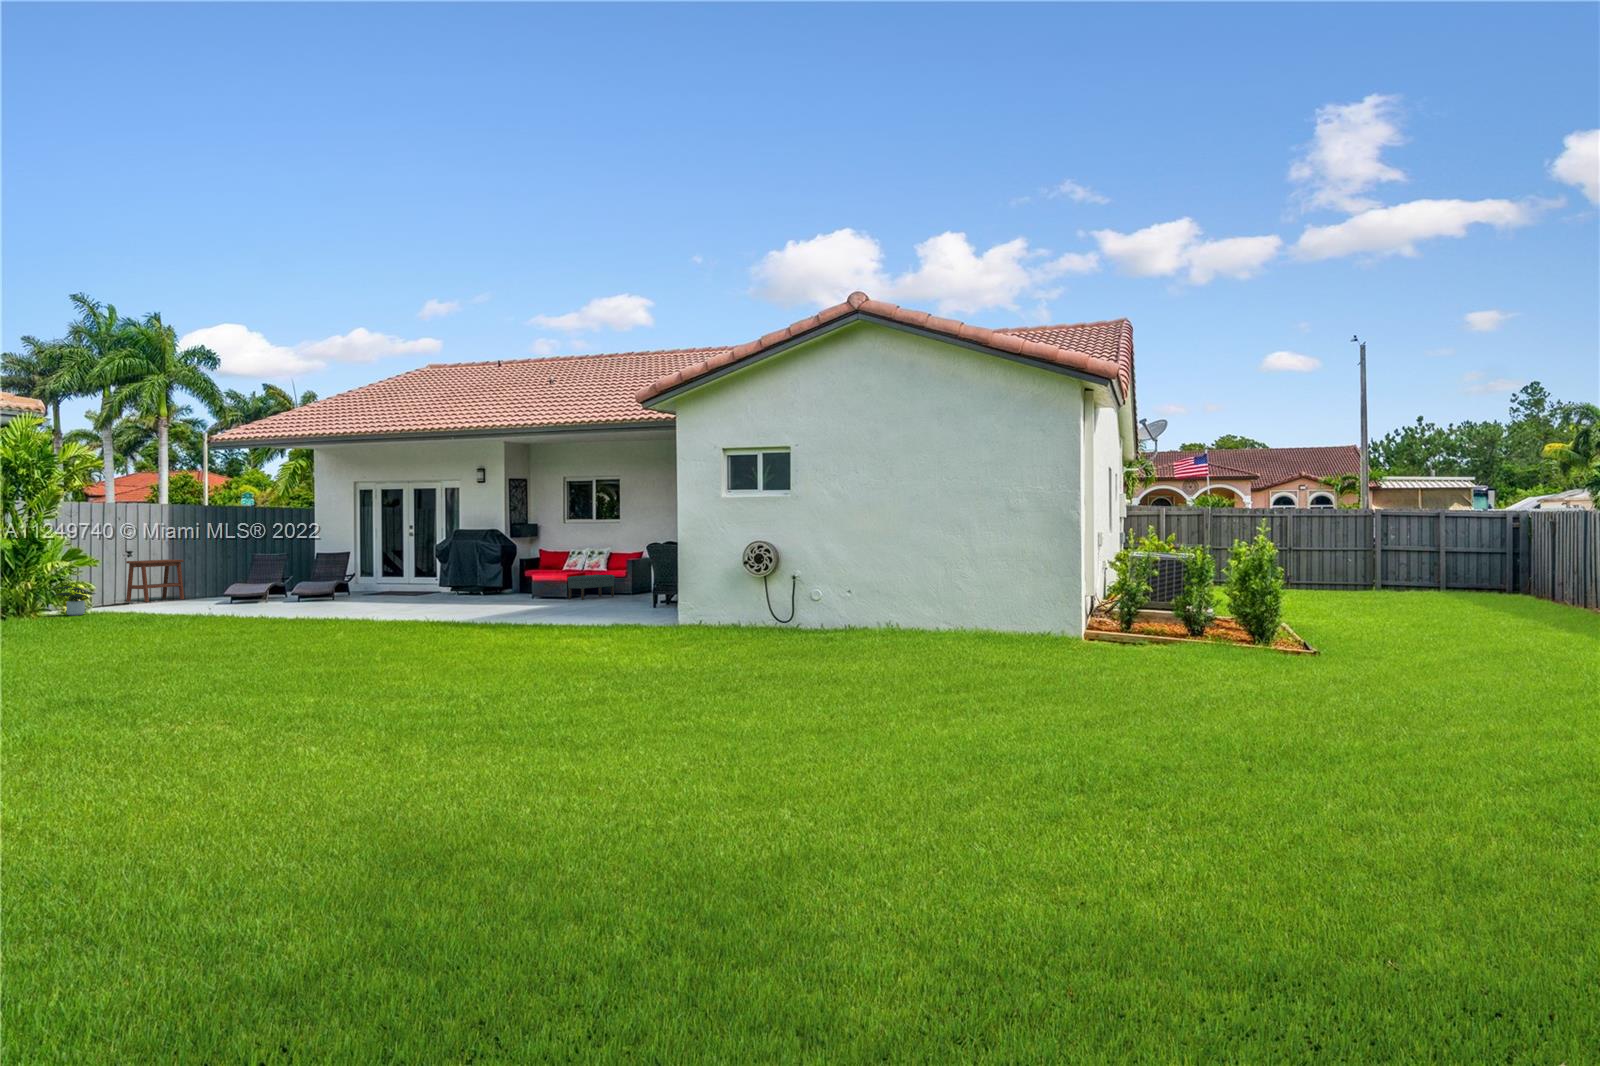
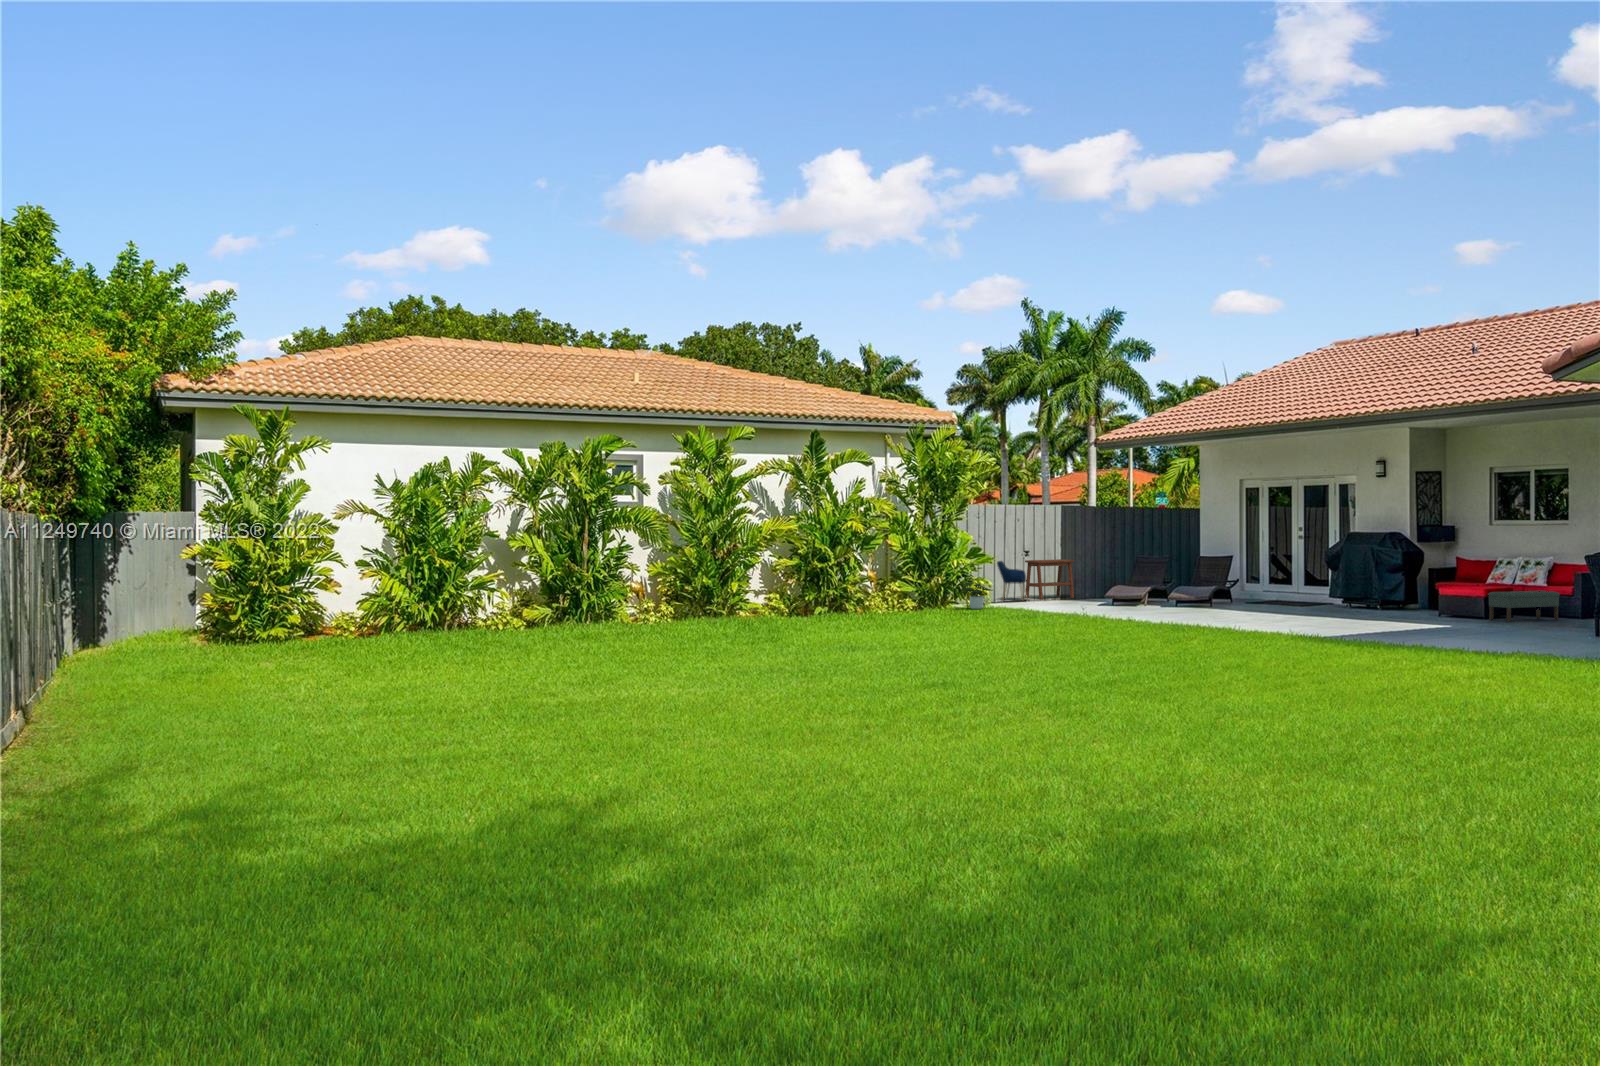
chair: none [93,562,130,605] -> present [997,561,1026,598]

